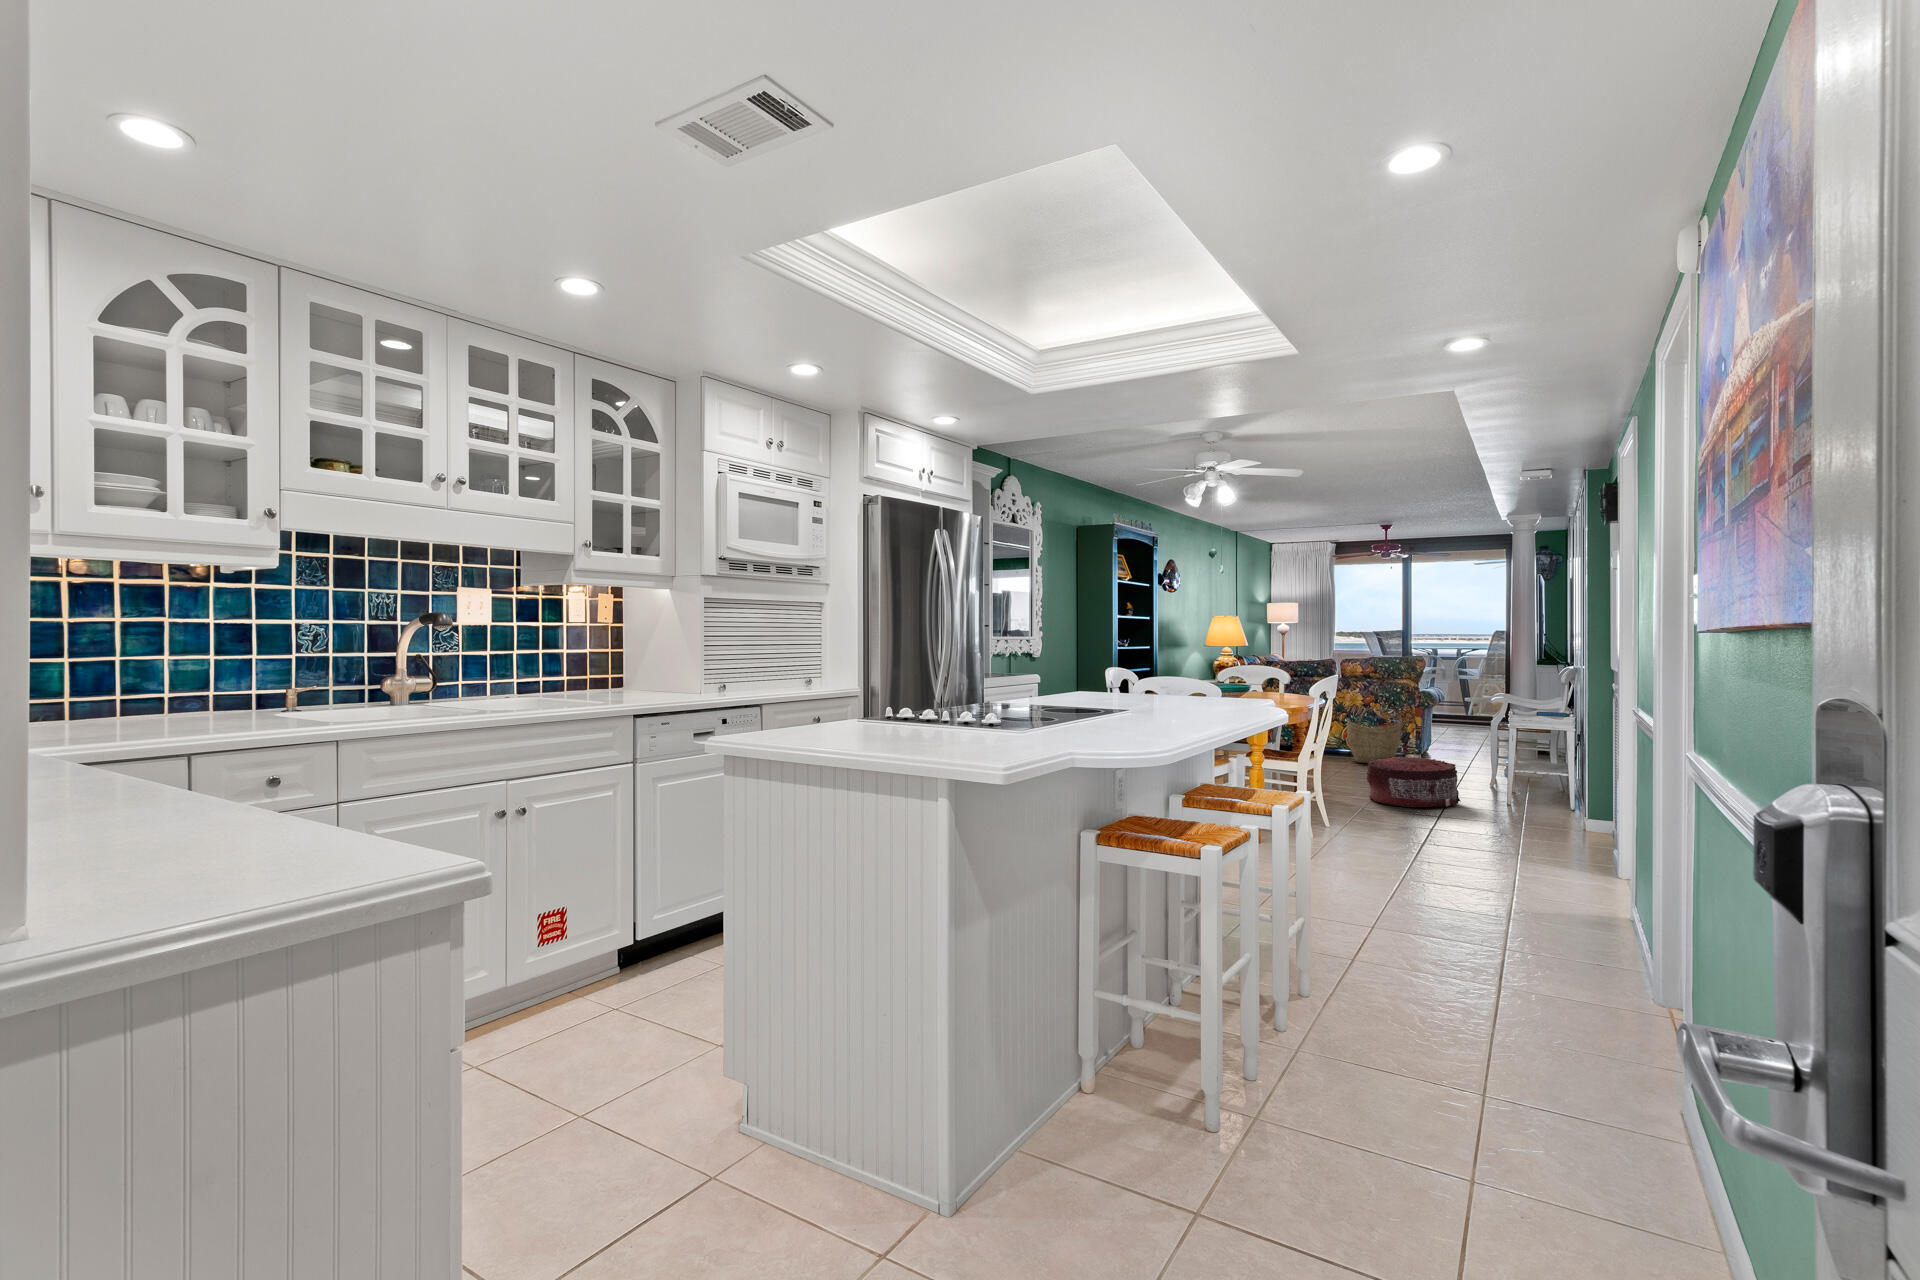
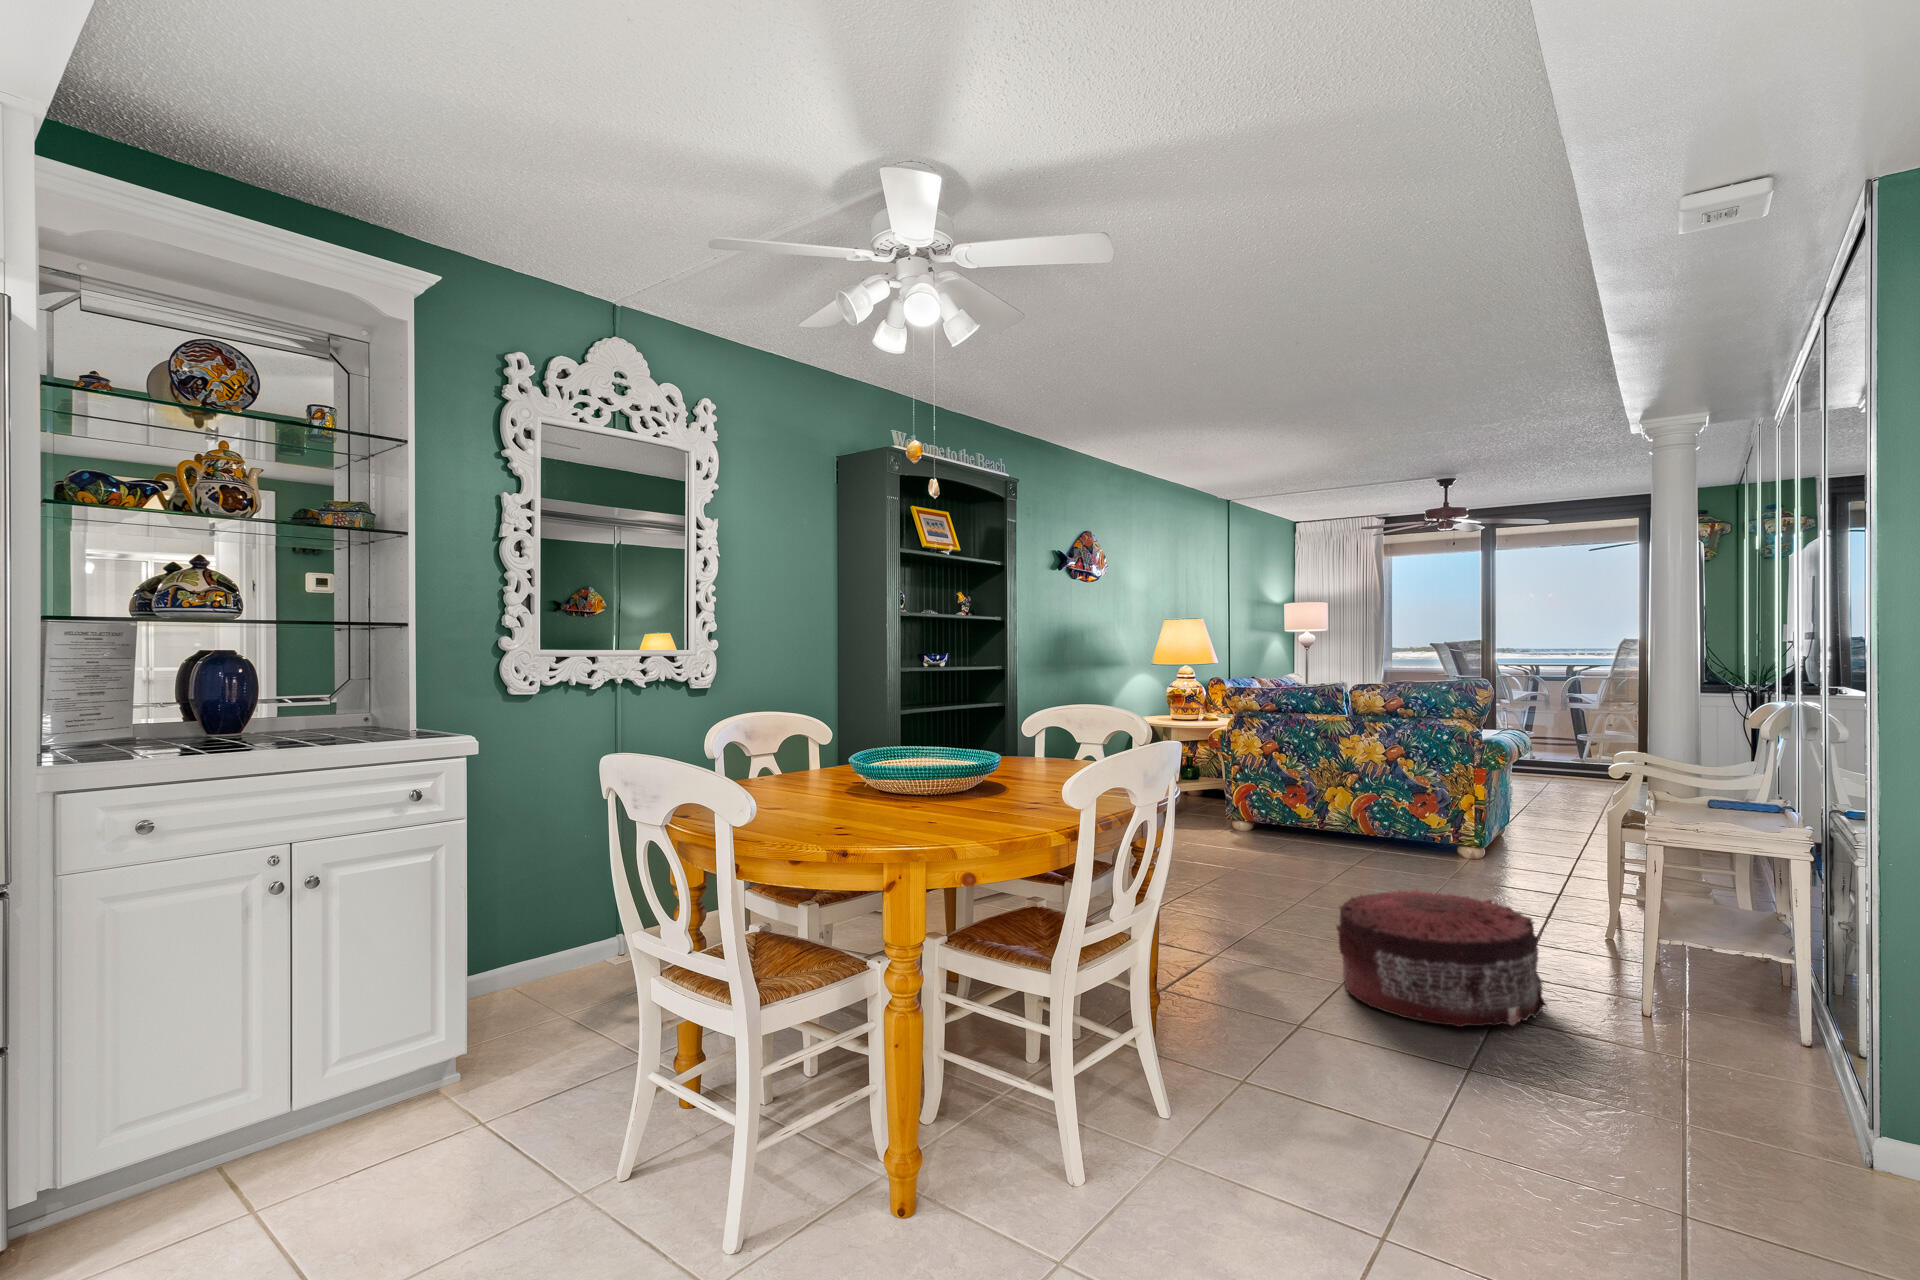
woven basket: present [1347,707,1401,763] -> none [1353,762,1449,870]

